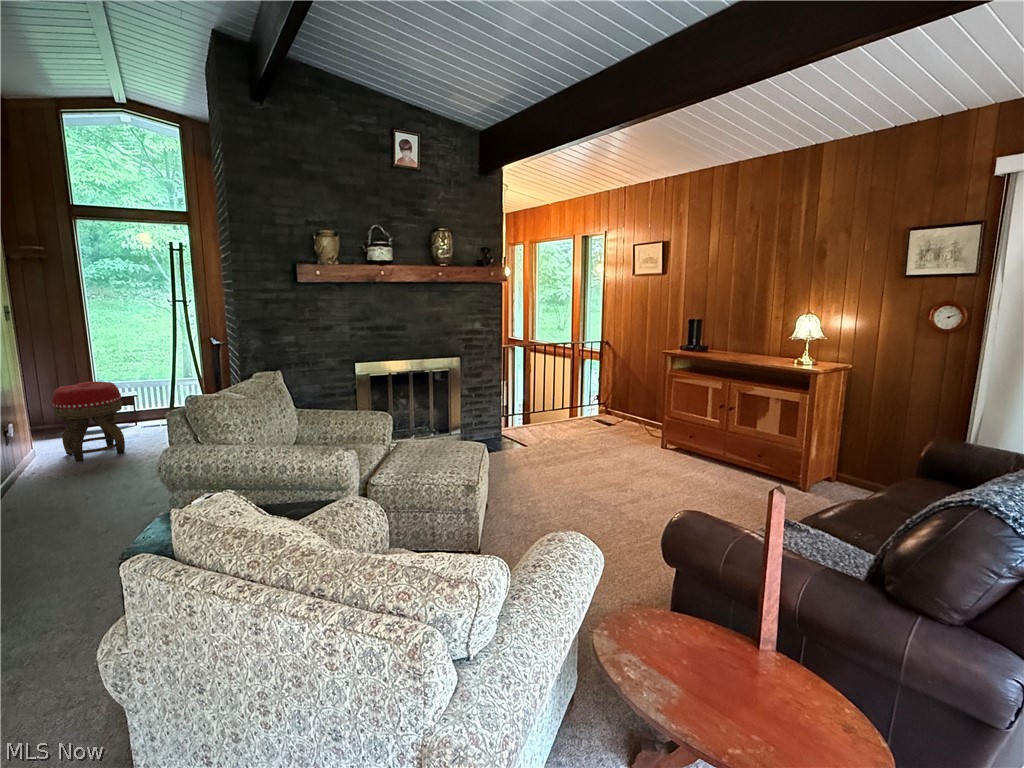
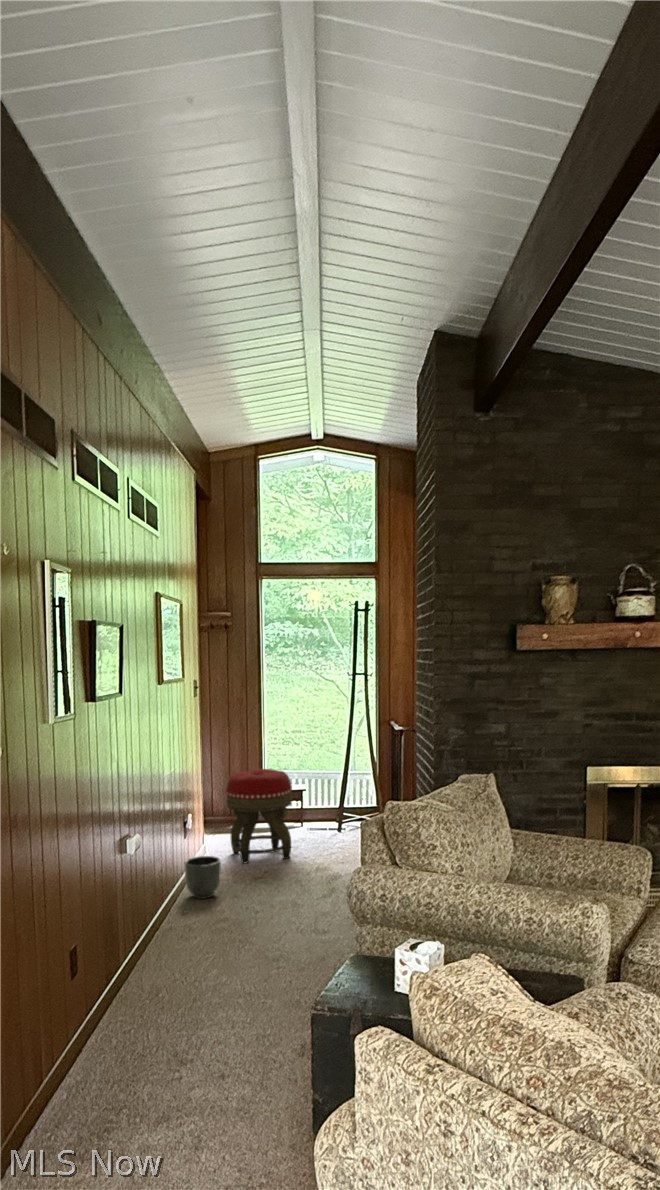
planter: none [9,459,50,496] -> present [185,856,221,899]

